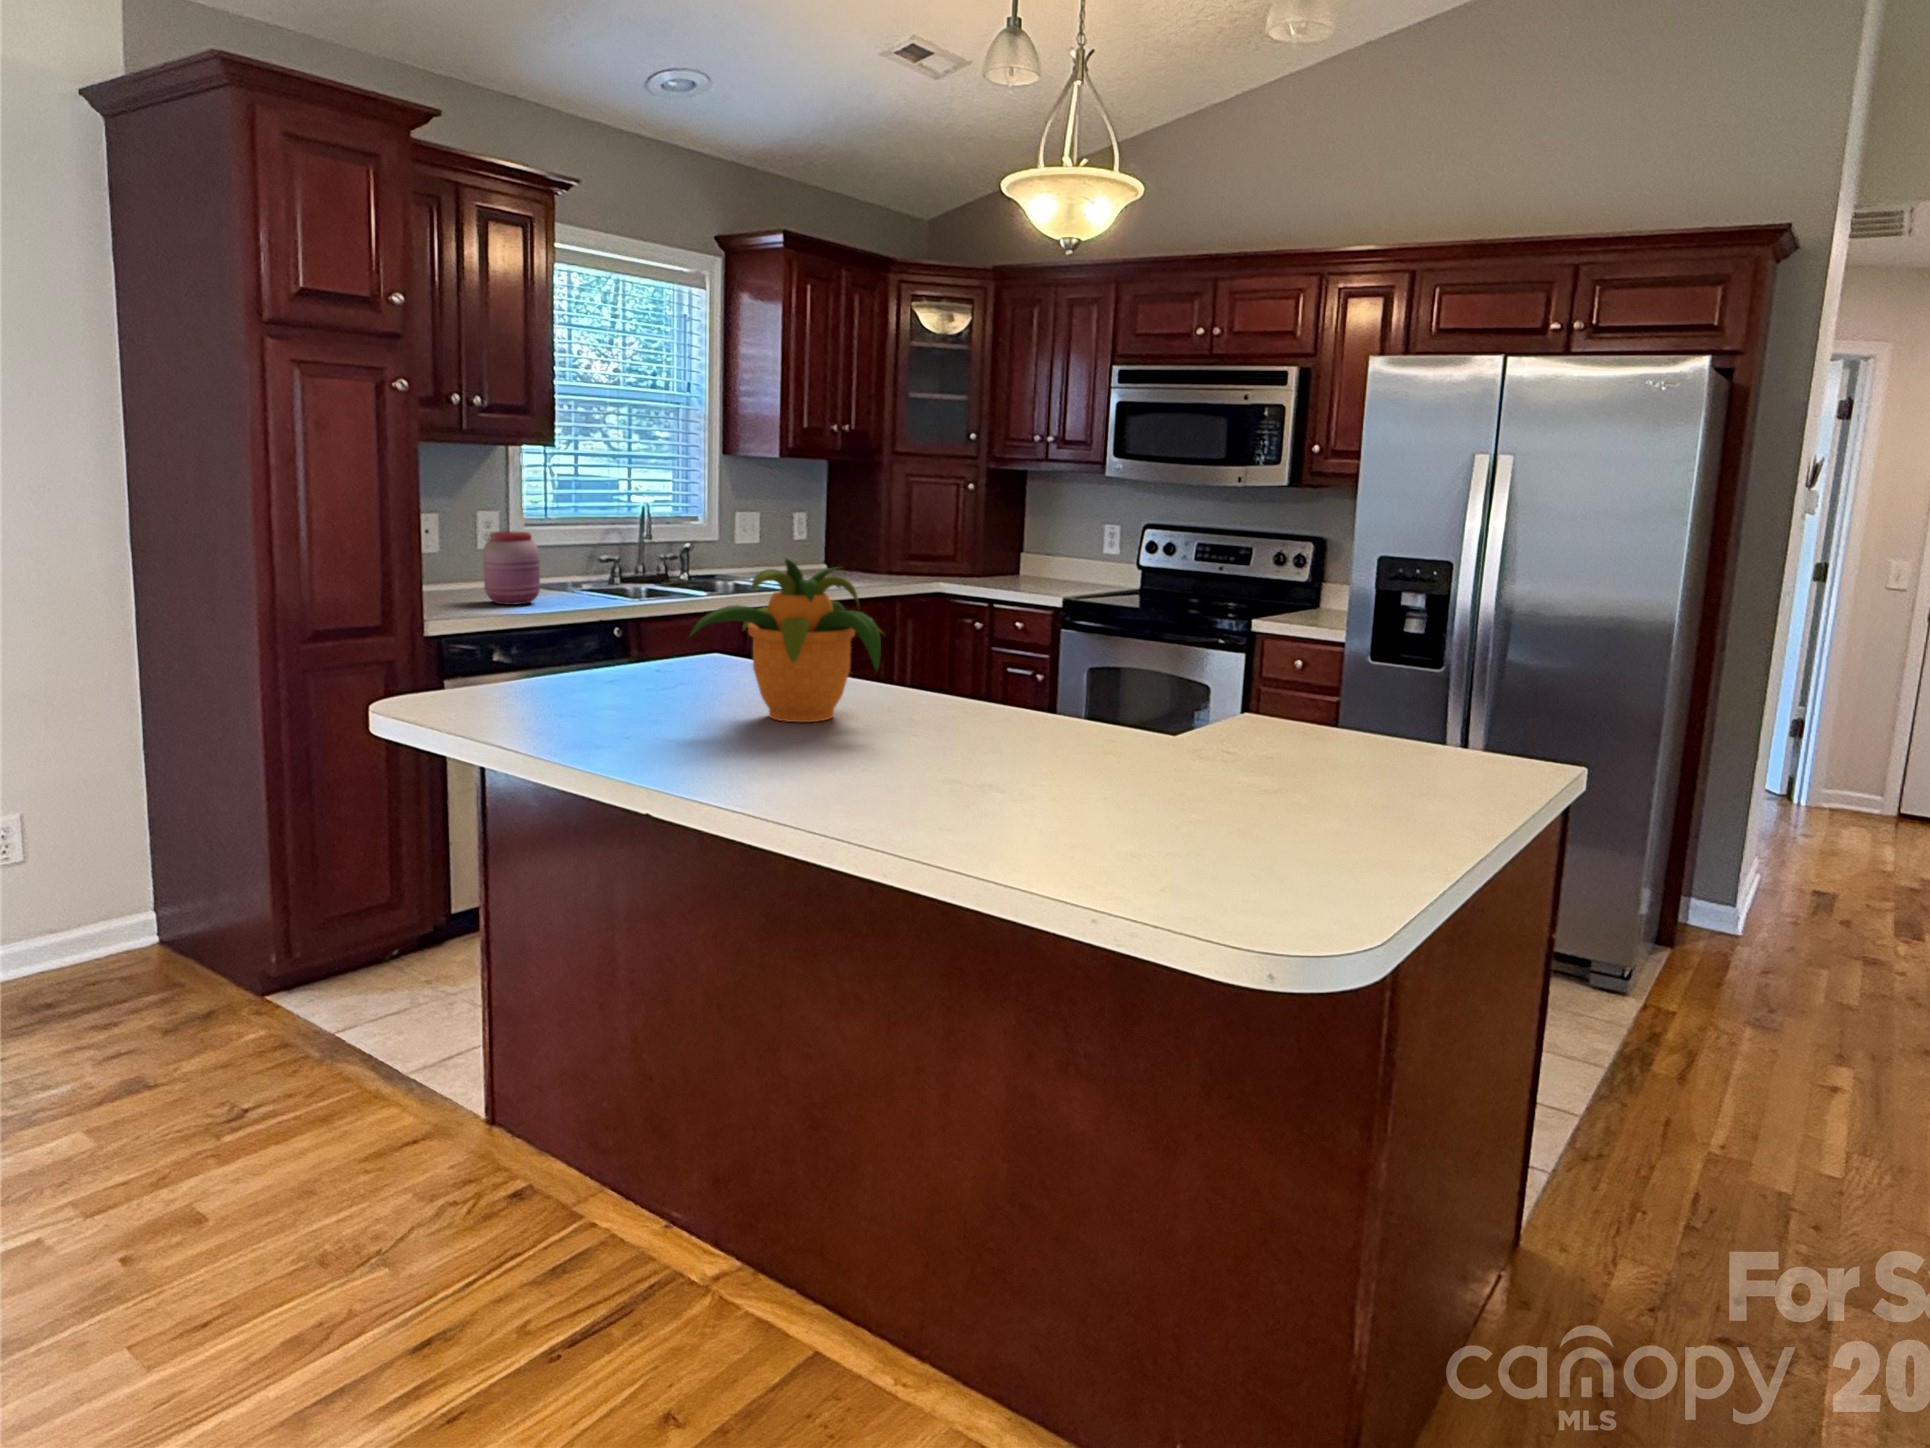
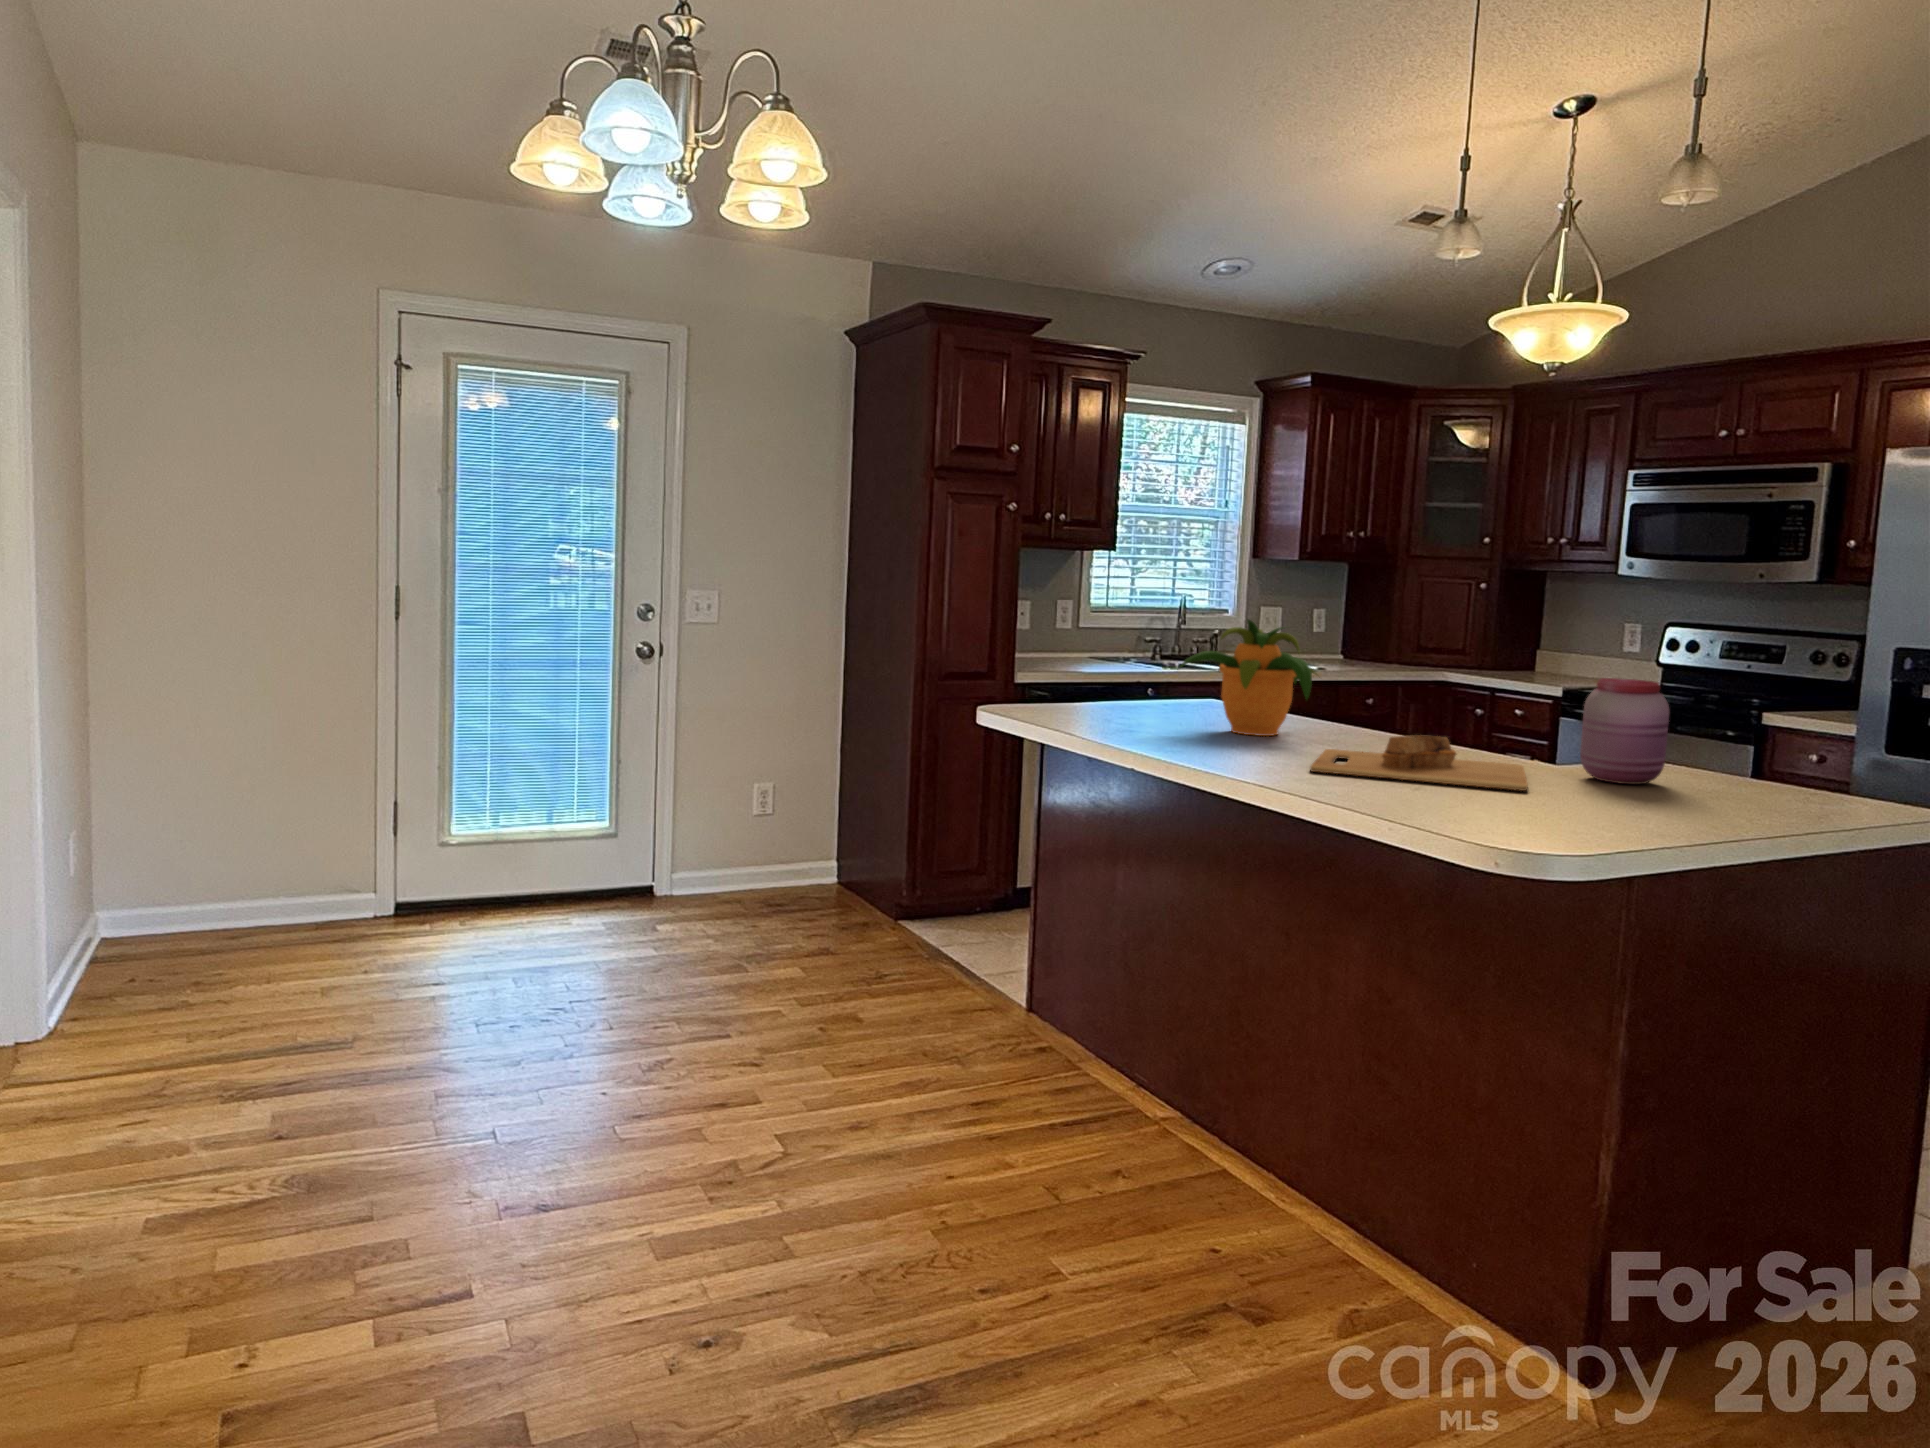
jar: present [483,531,540,605] -> present [1580,678,1669,784]
cutting board: none [916,723,1204,801] -> present [1310,735,1528,791]

